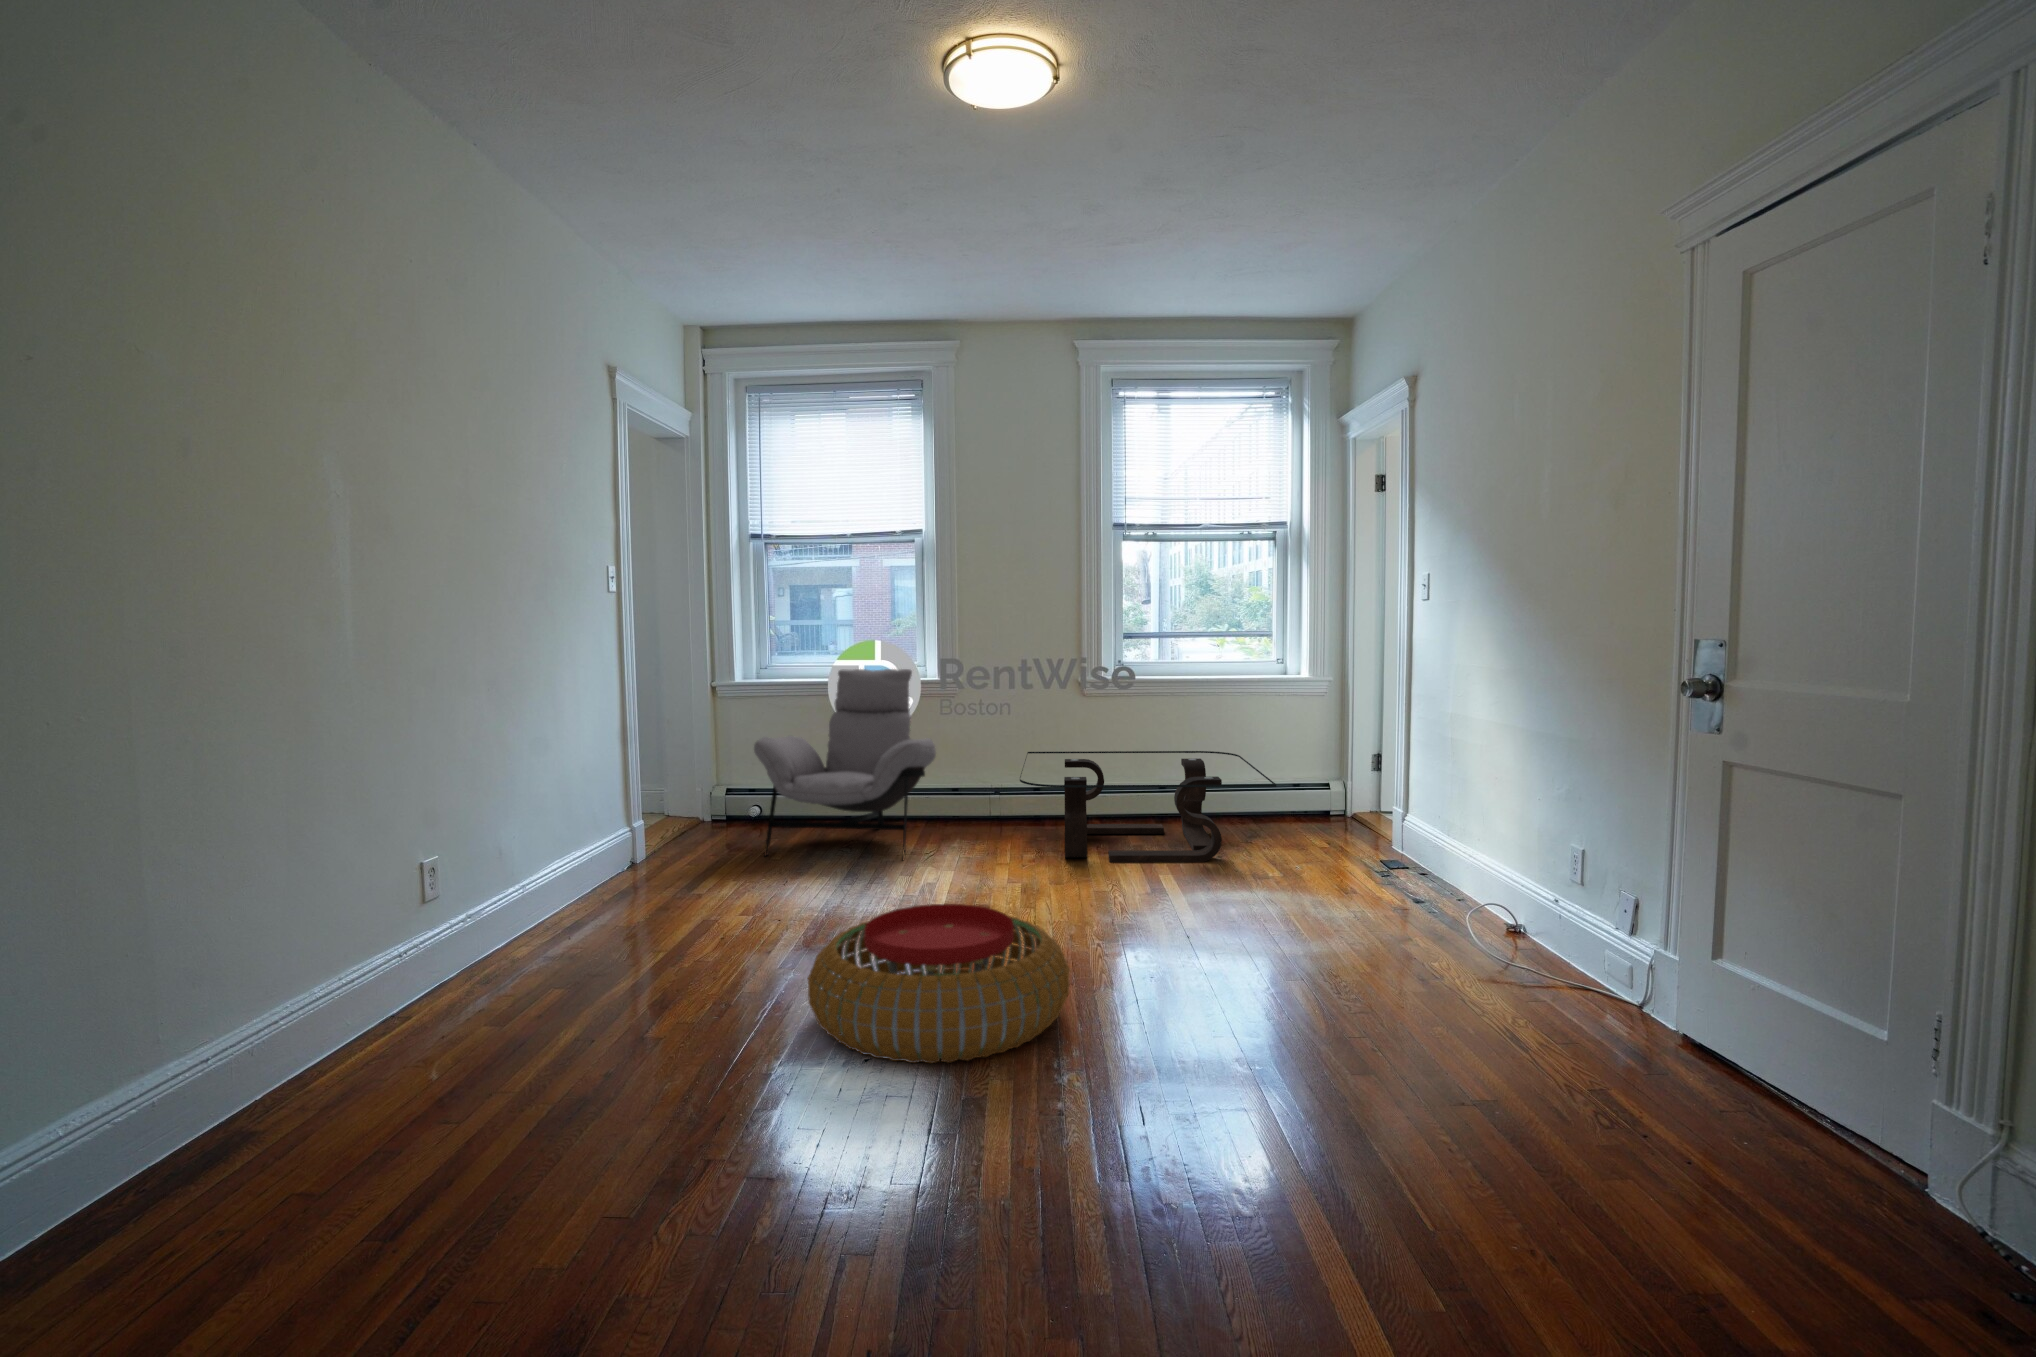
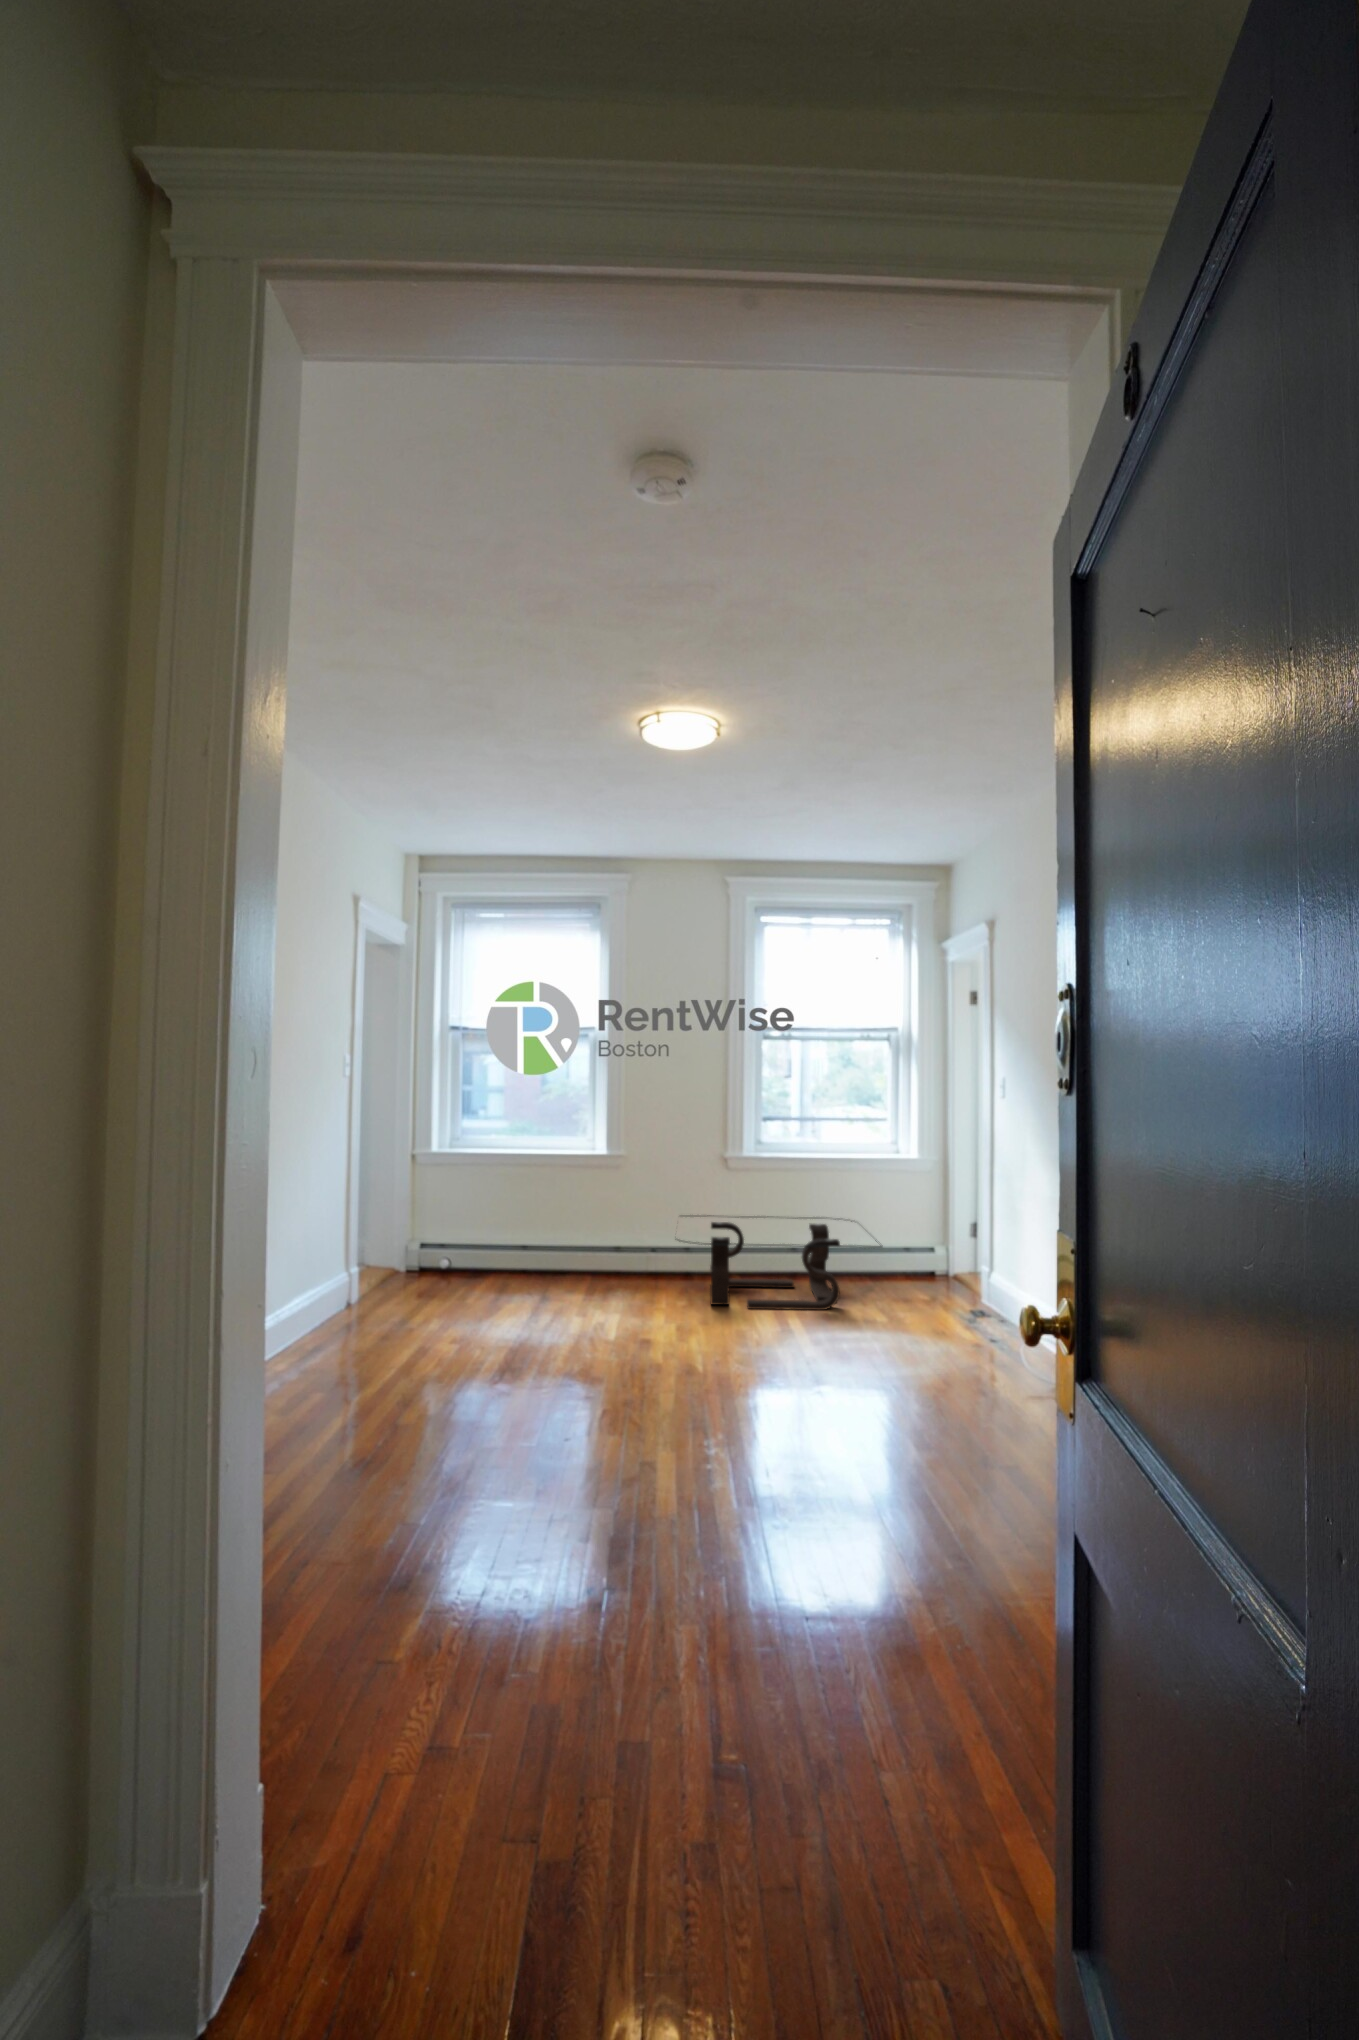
lounge chair: present [754,669,936,860] -> none [454,1141,603,1305]
pouf: present [808,904,1070,1063] -> none [532,1326,719,1432]

